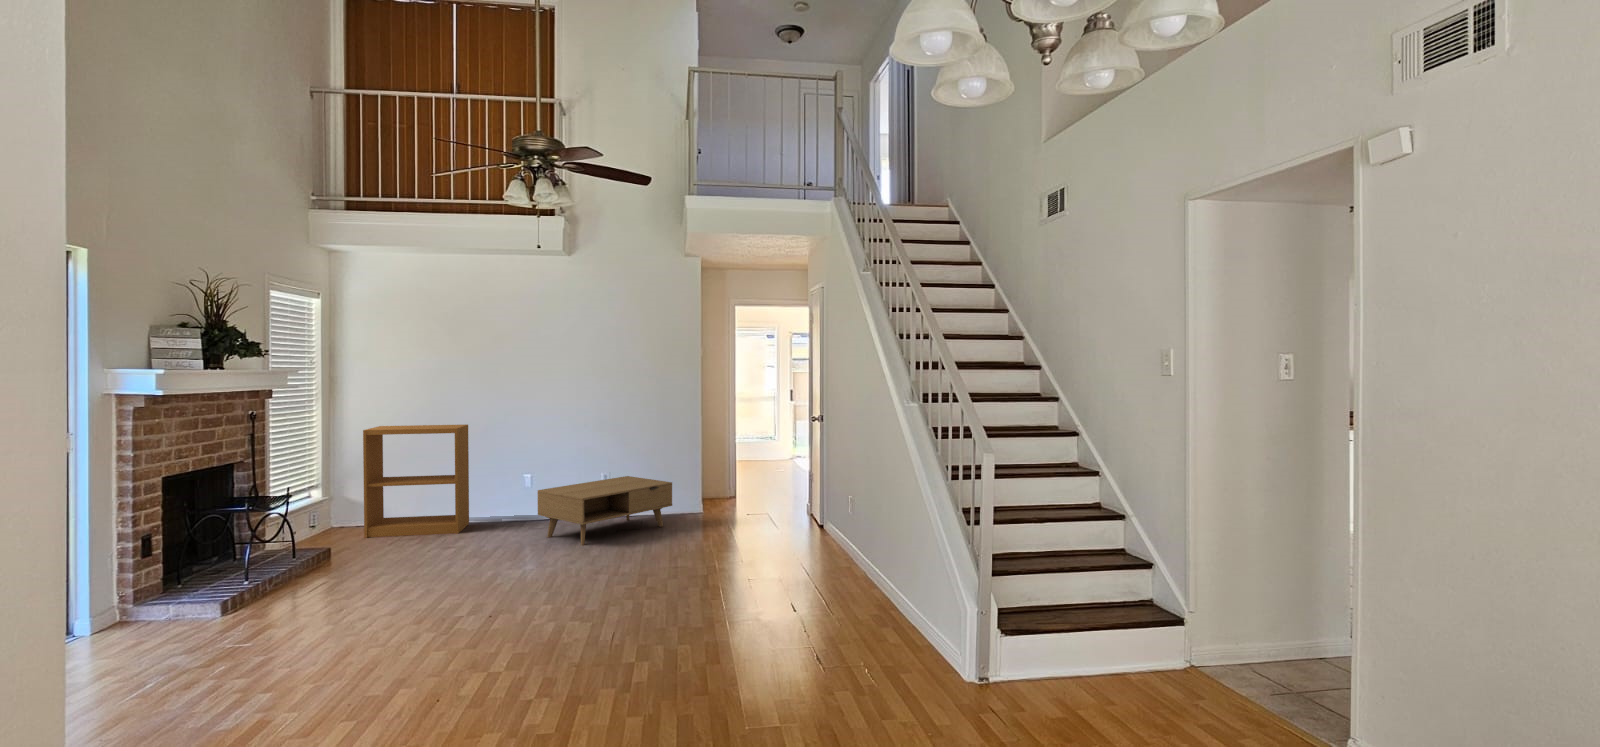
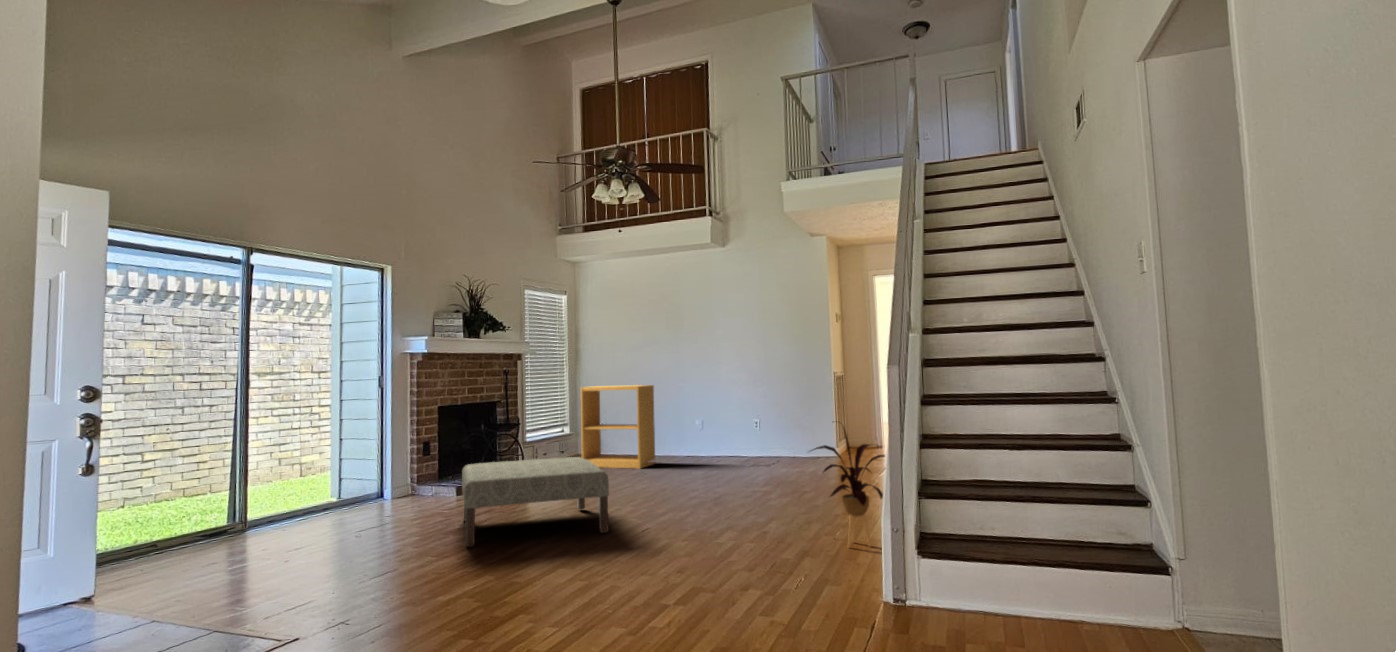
coffee table: present [538,476,672,545] -> none [687,430,799,481]
house plant: none [811,492,895,621] -> present [813,421,885,548]
ottoman: none [302,545,567,707] -> present [462,457,609,547]

